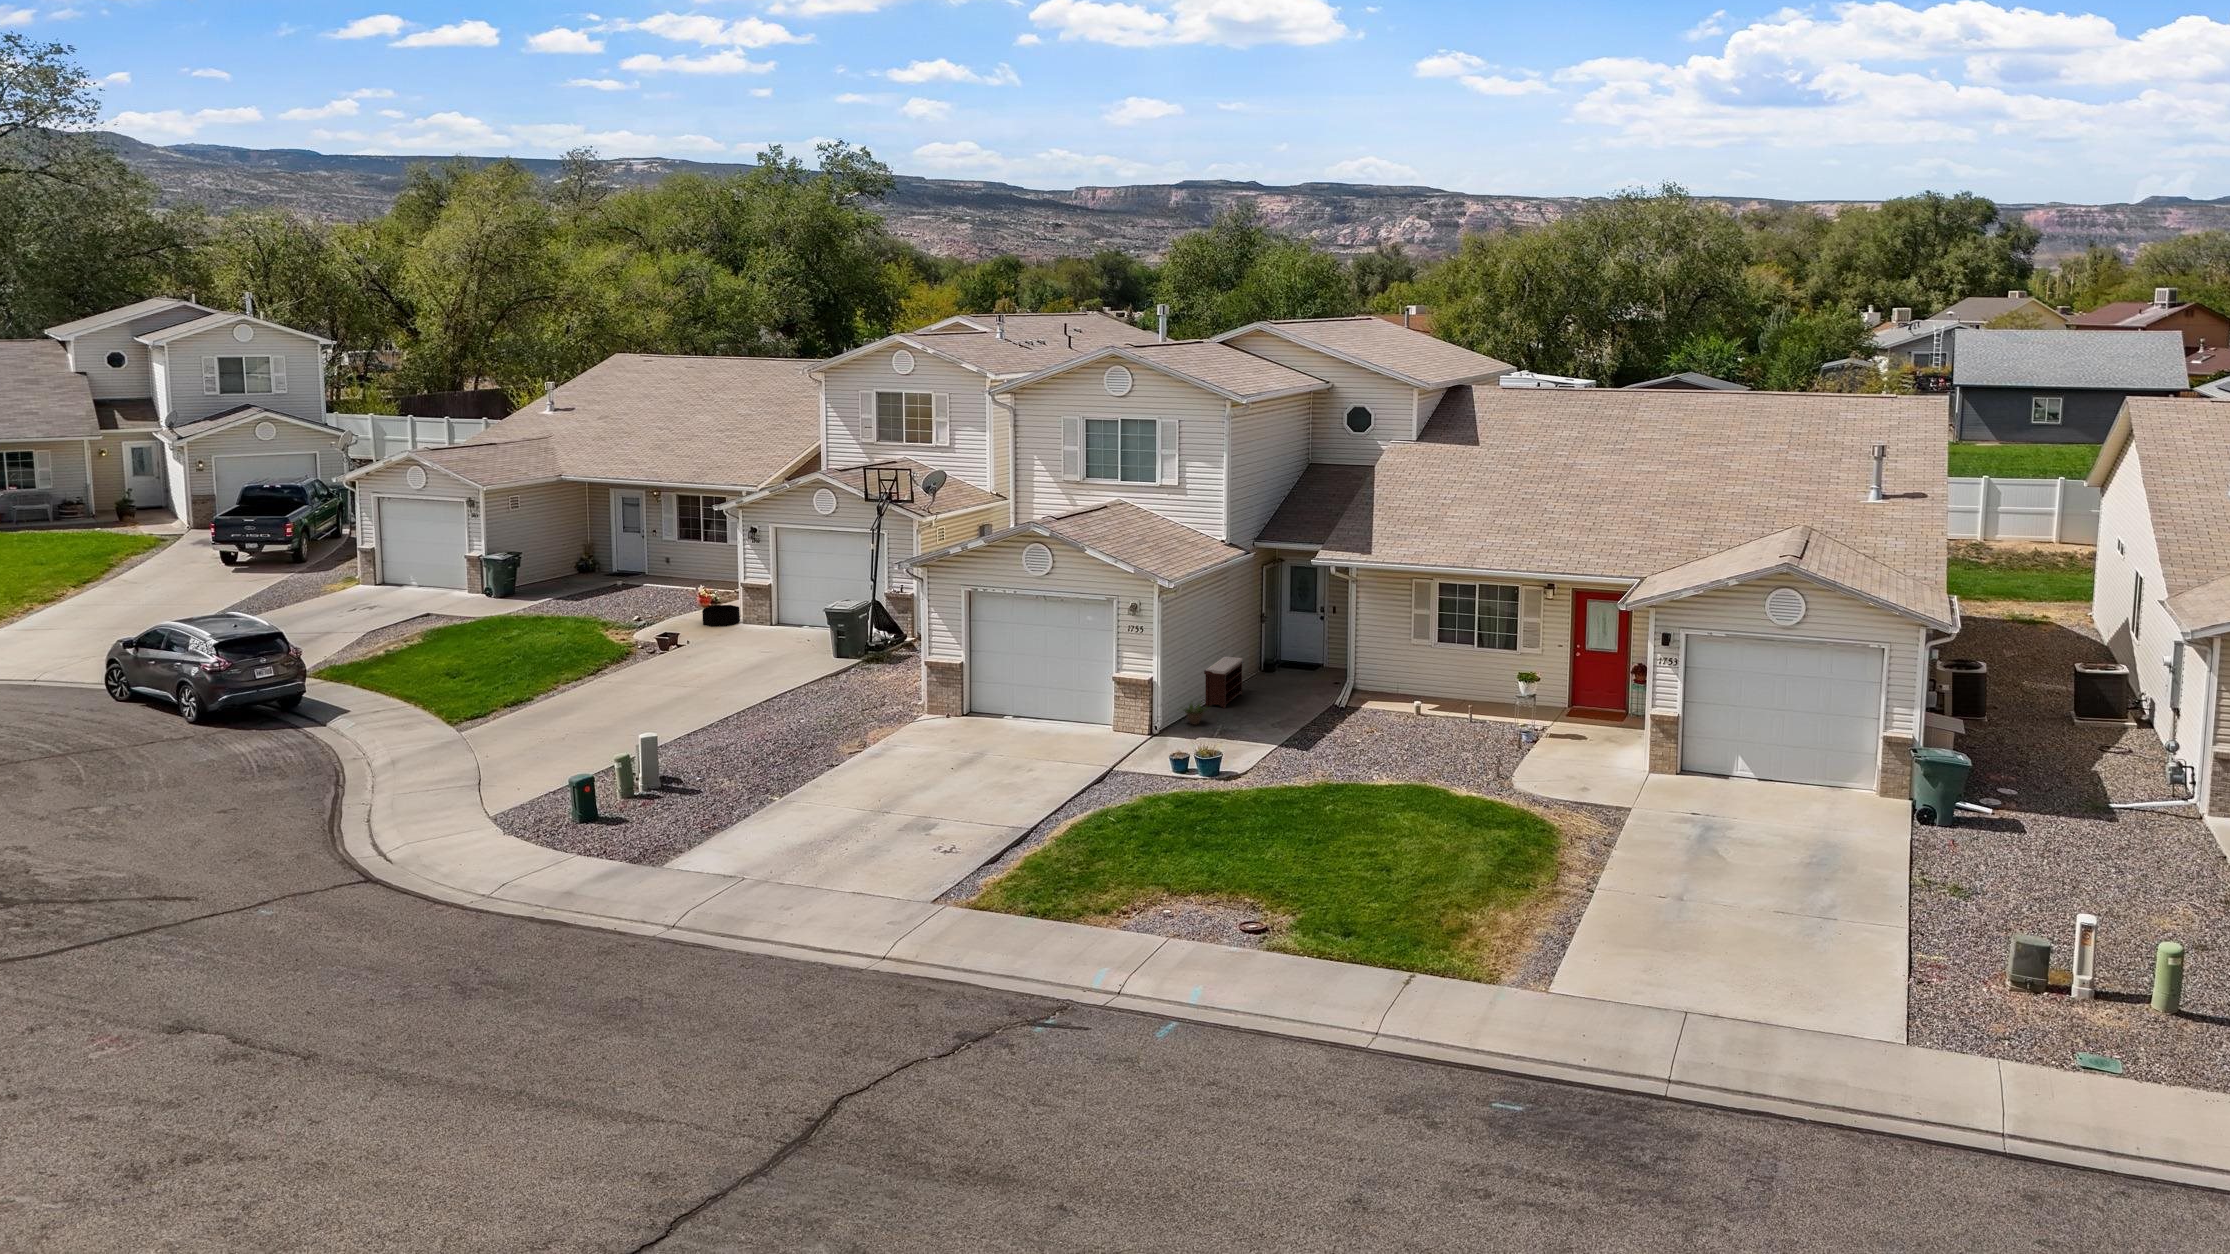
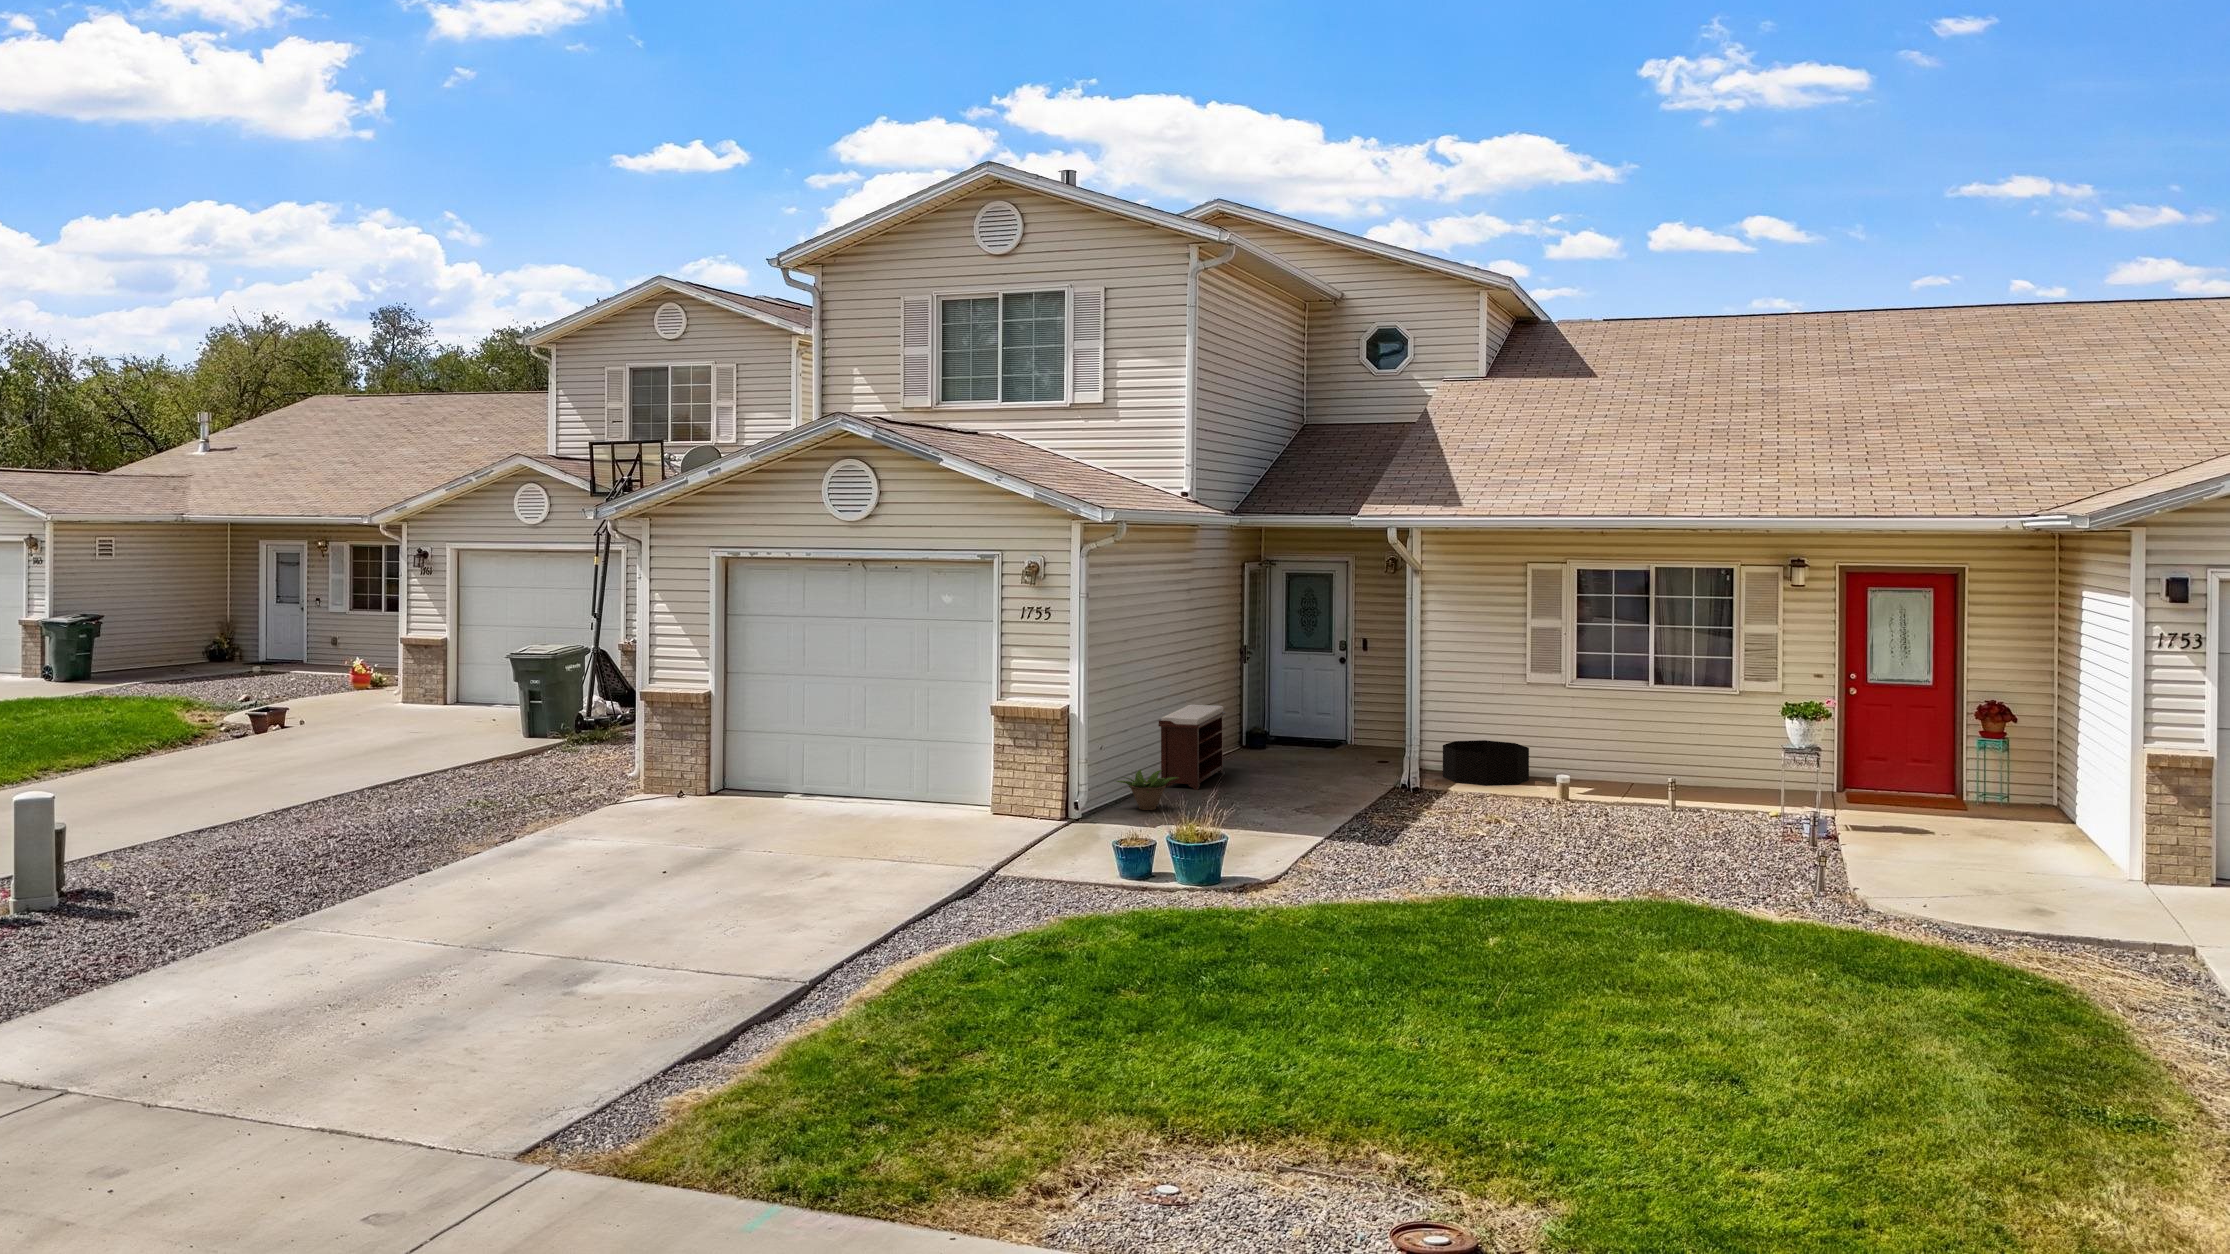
basket: present [702,605,740,627] -> present [1443,740,1529,786]

